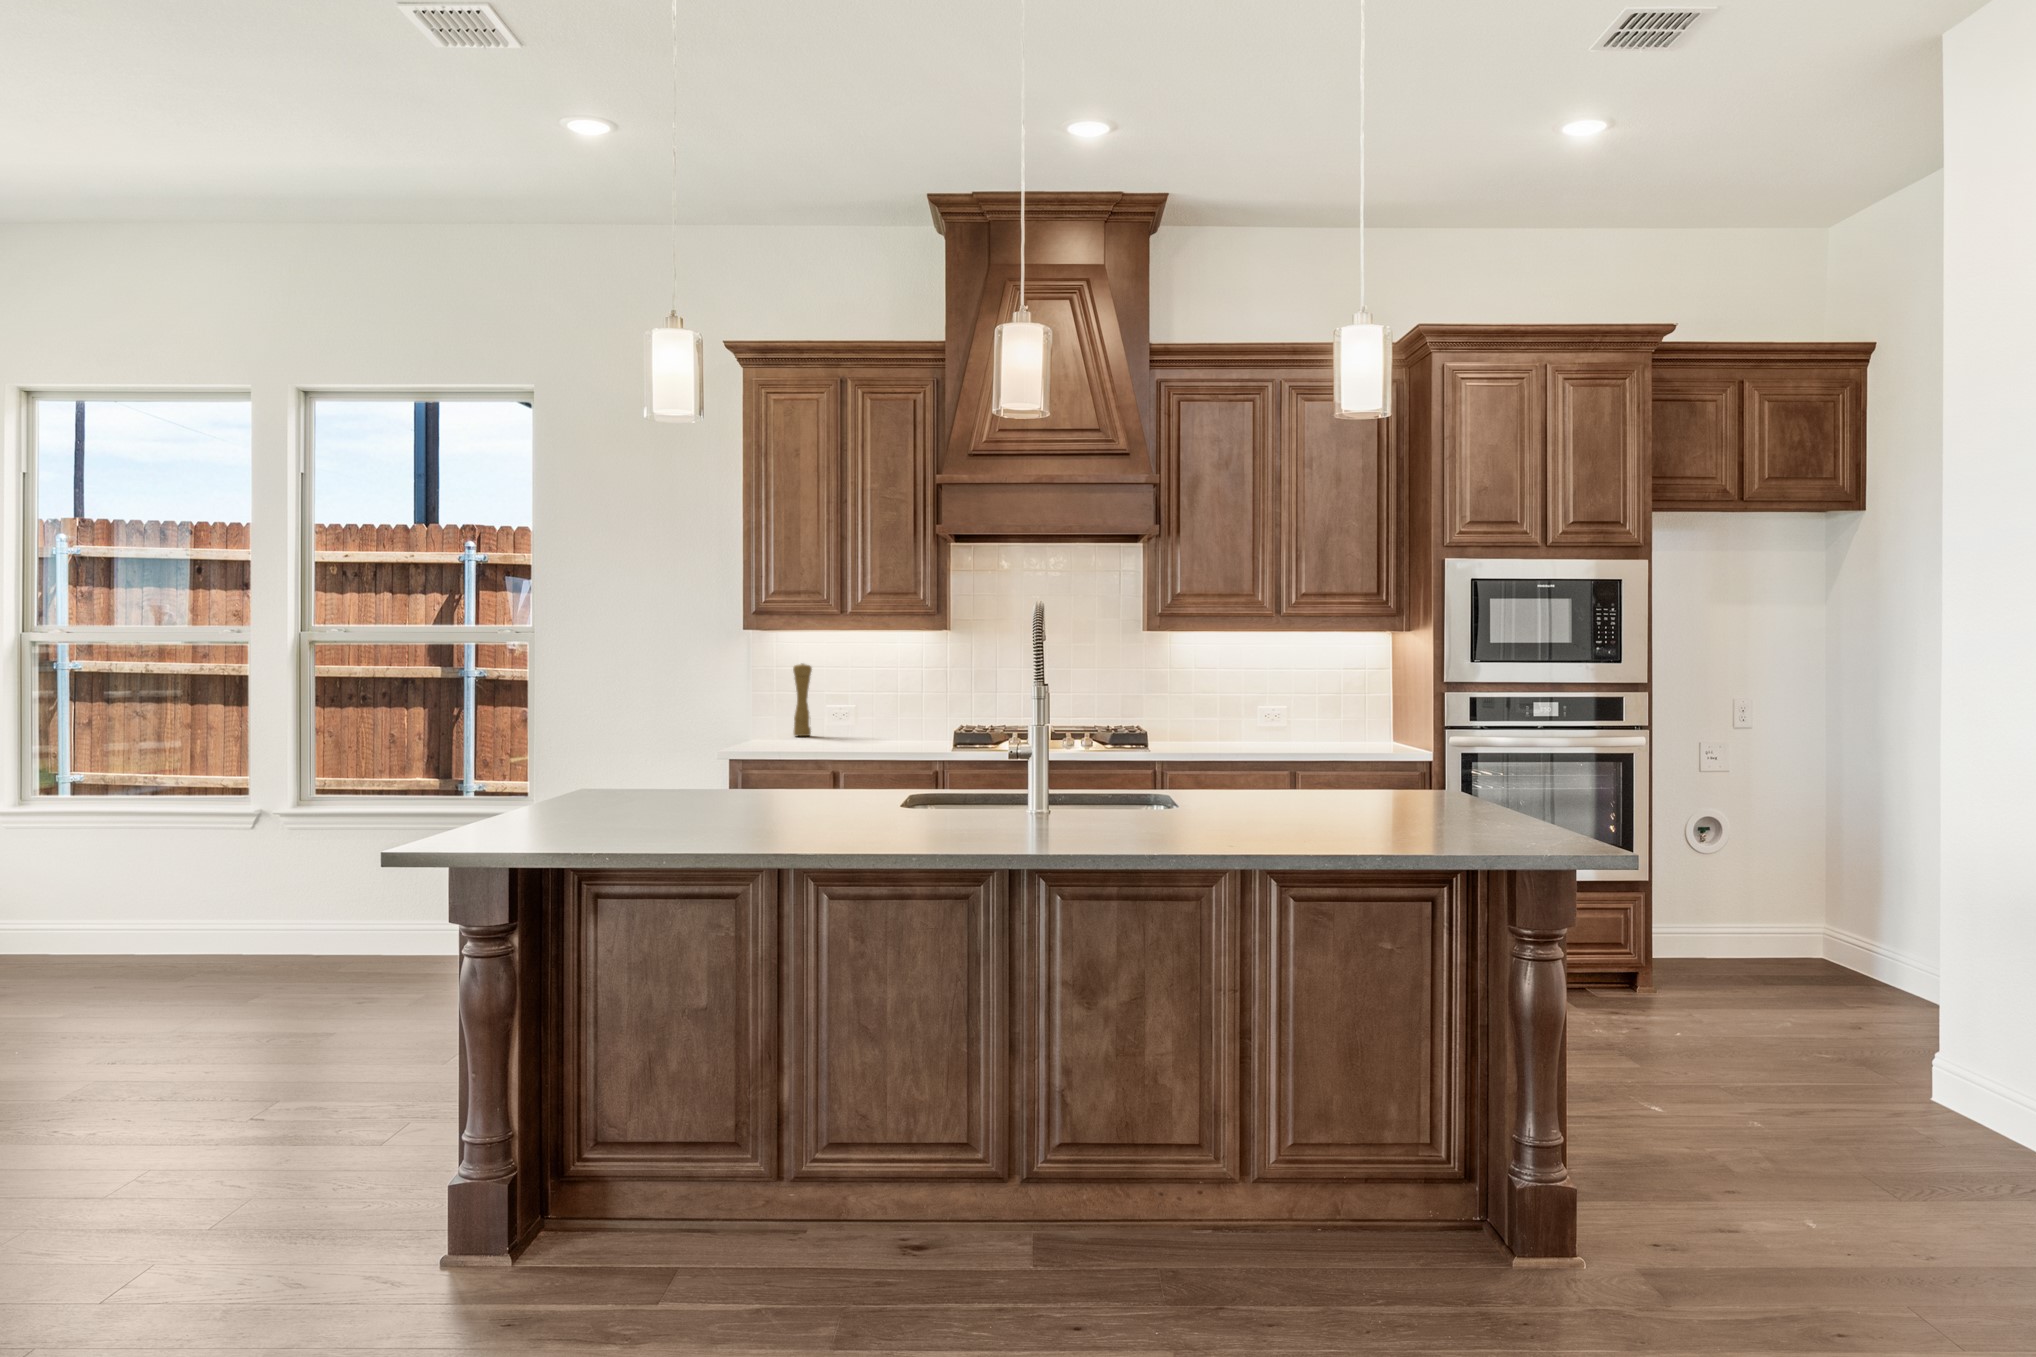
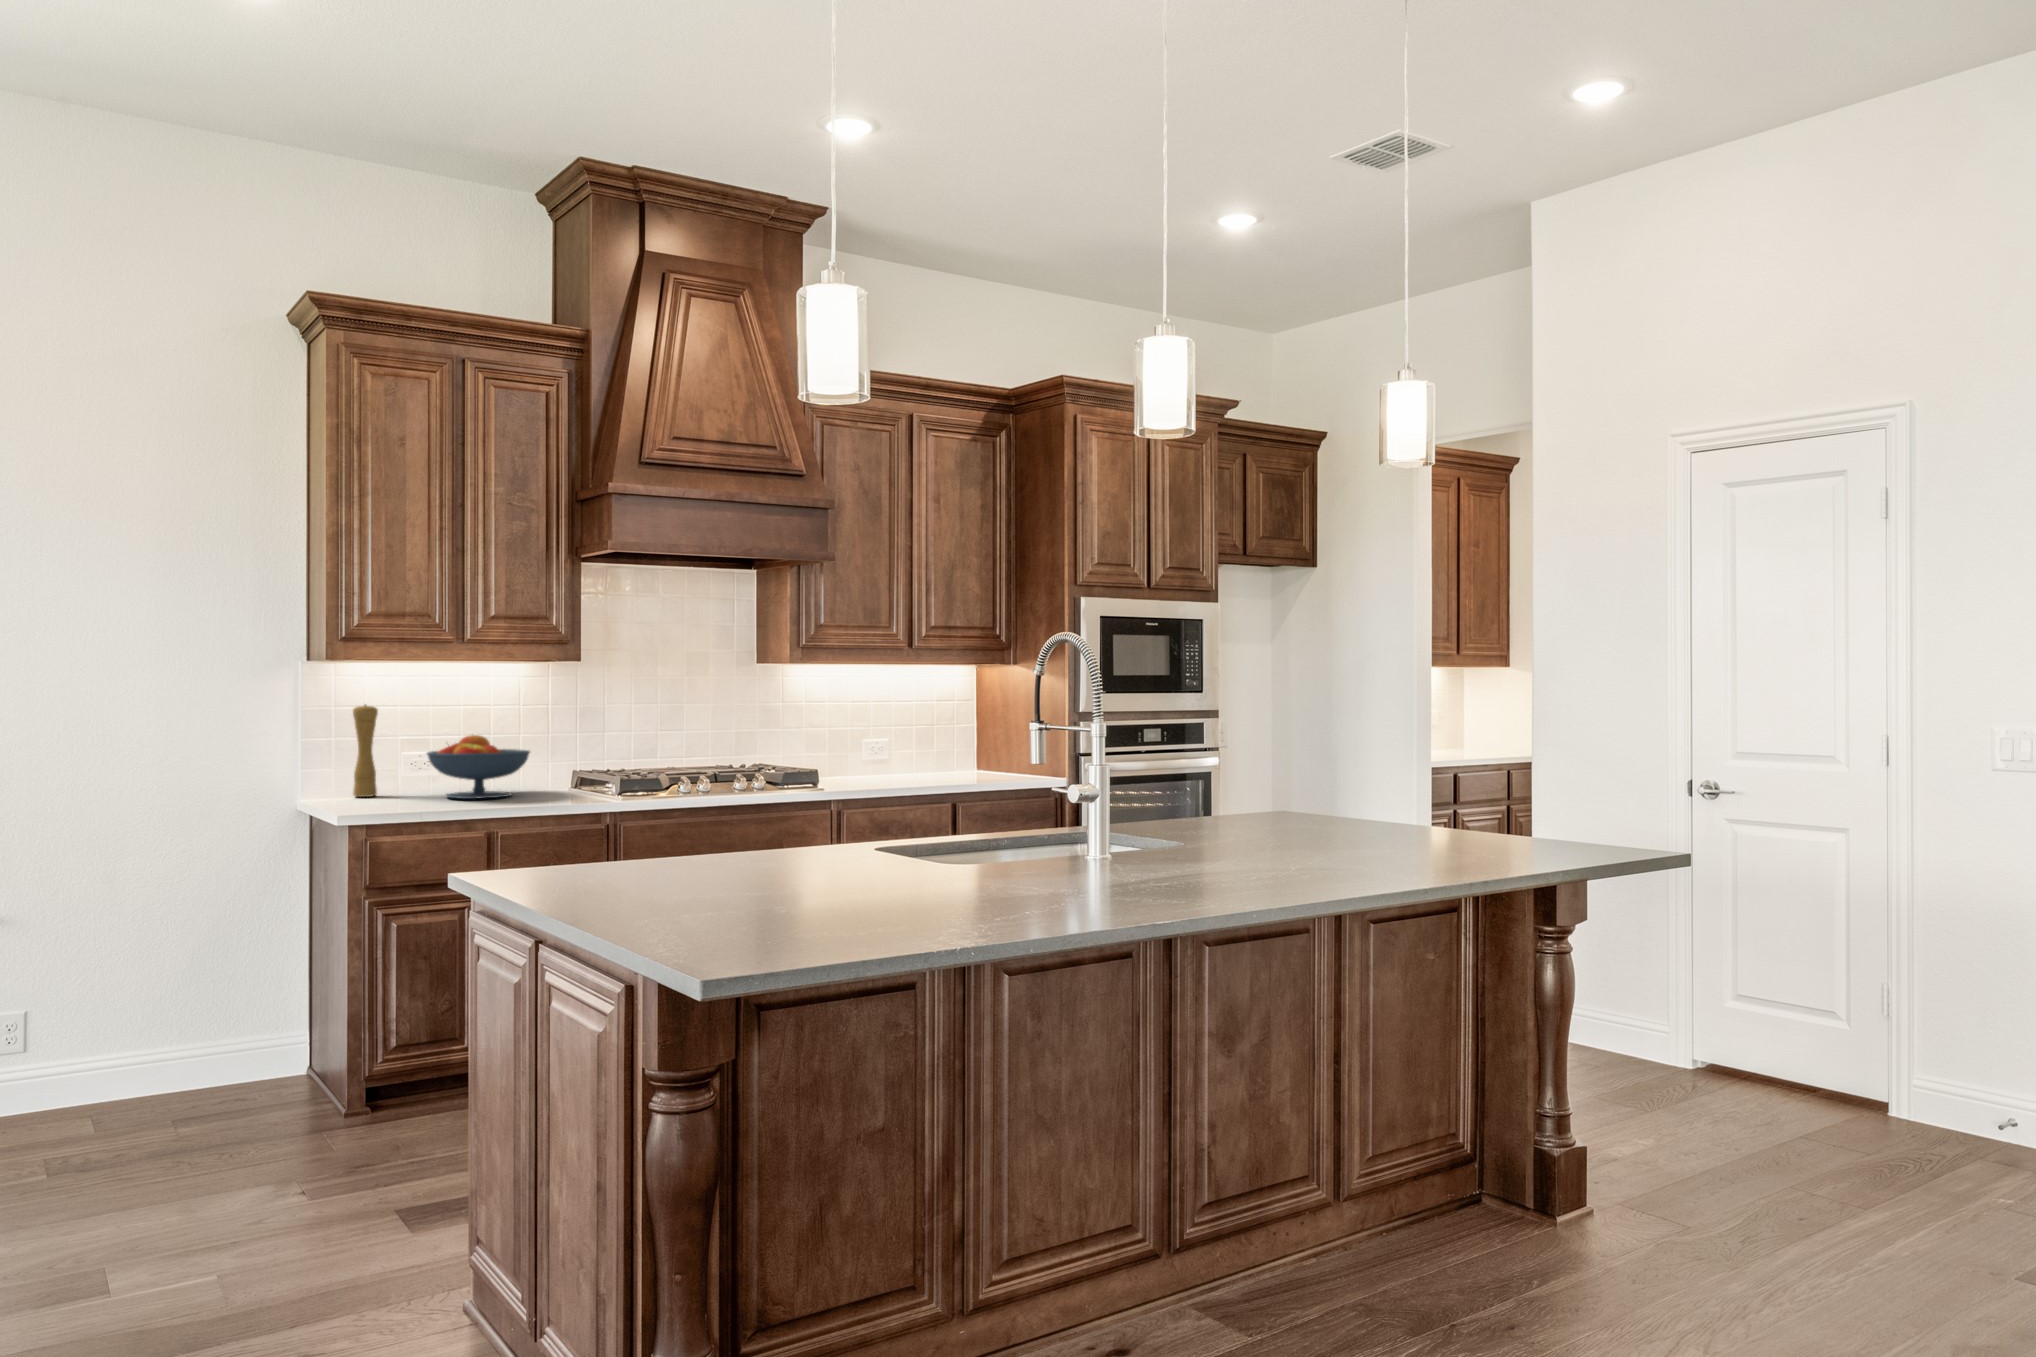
fruit bowl: none [831,689,911,741] -> present [427,734,530,799]

